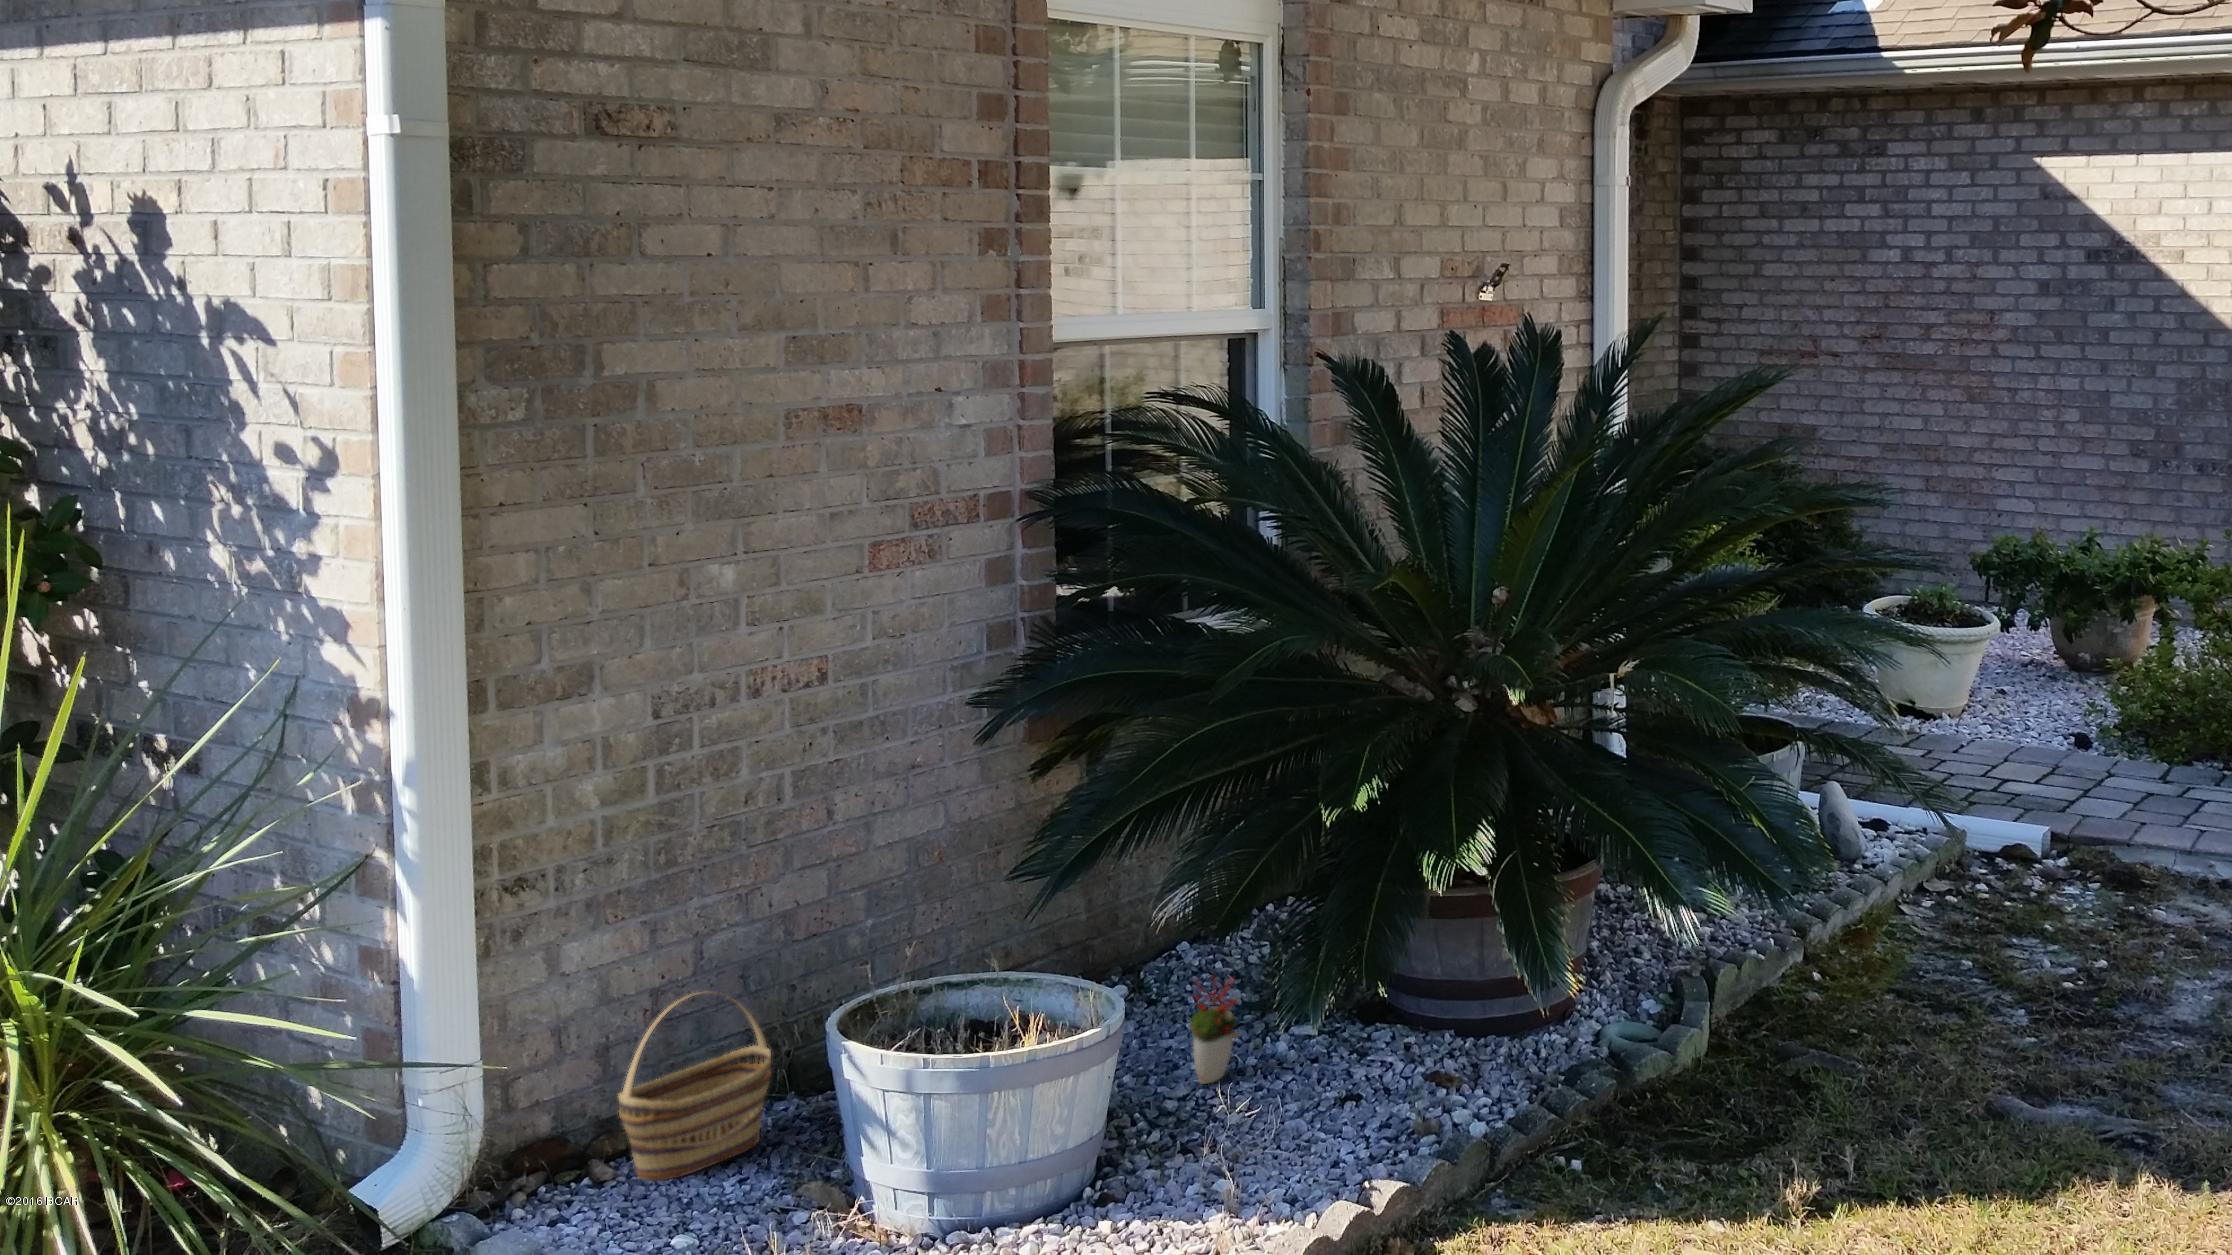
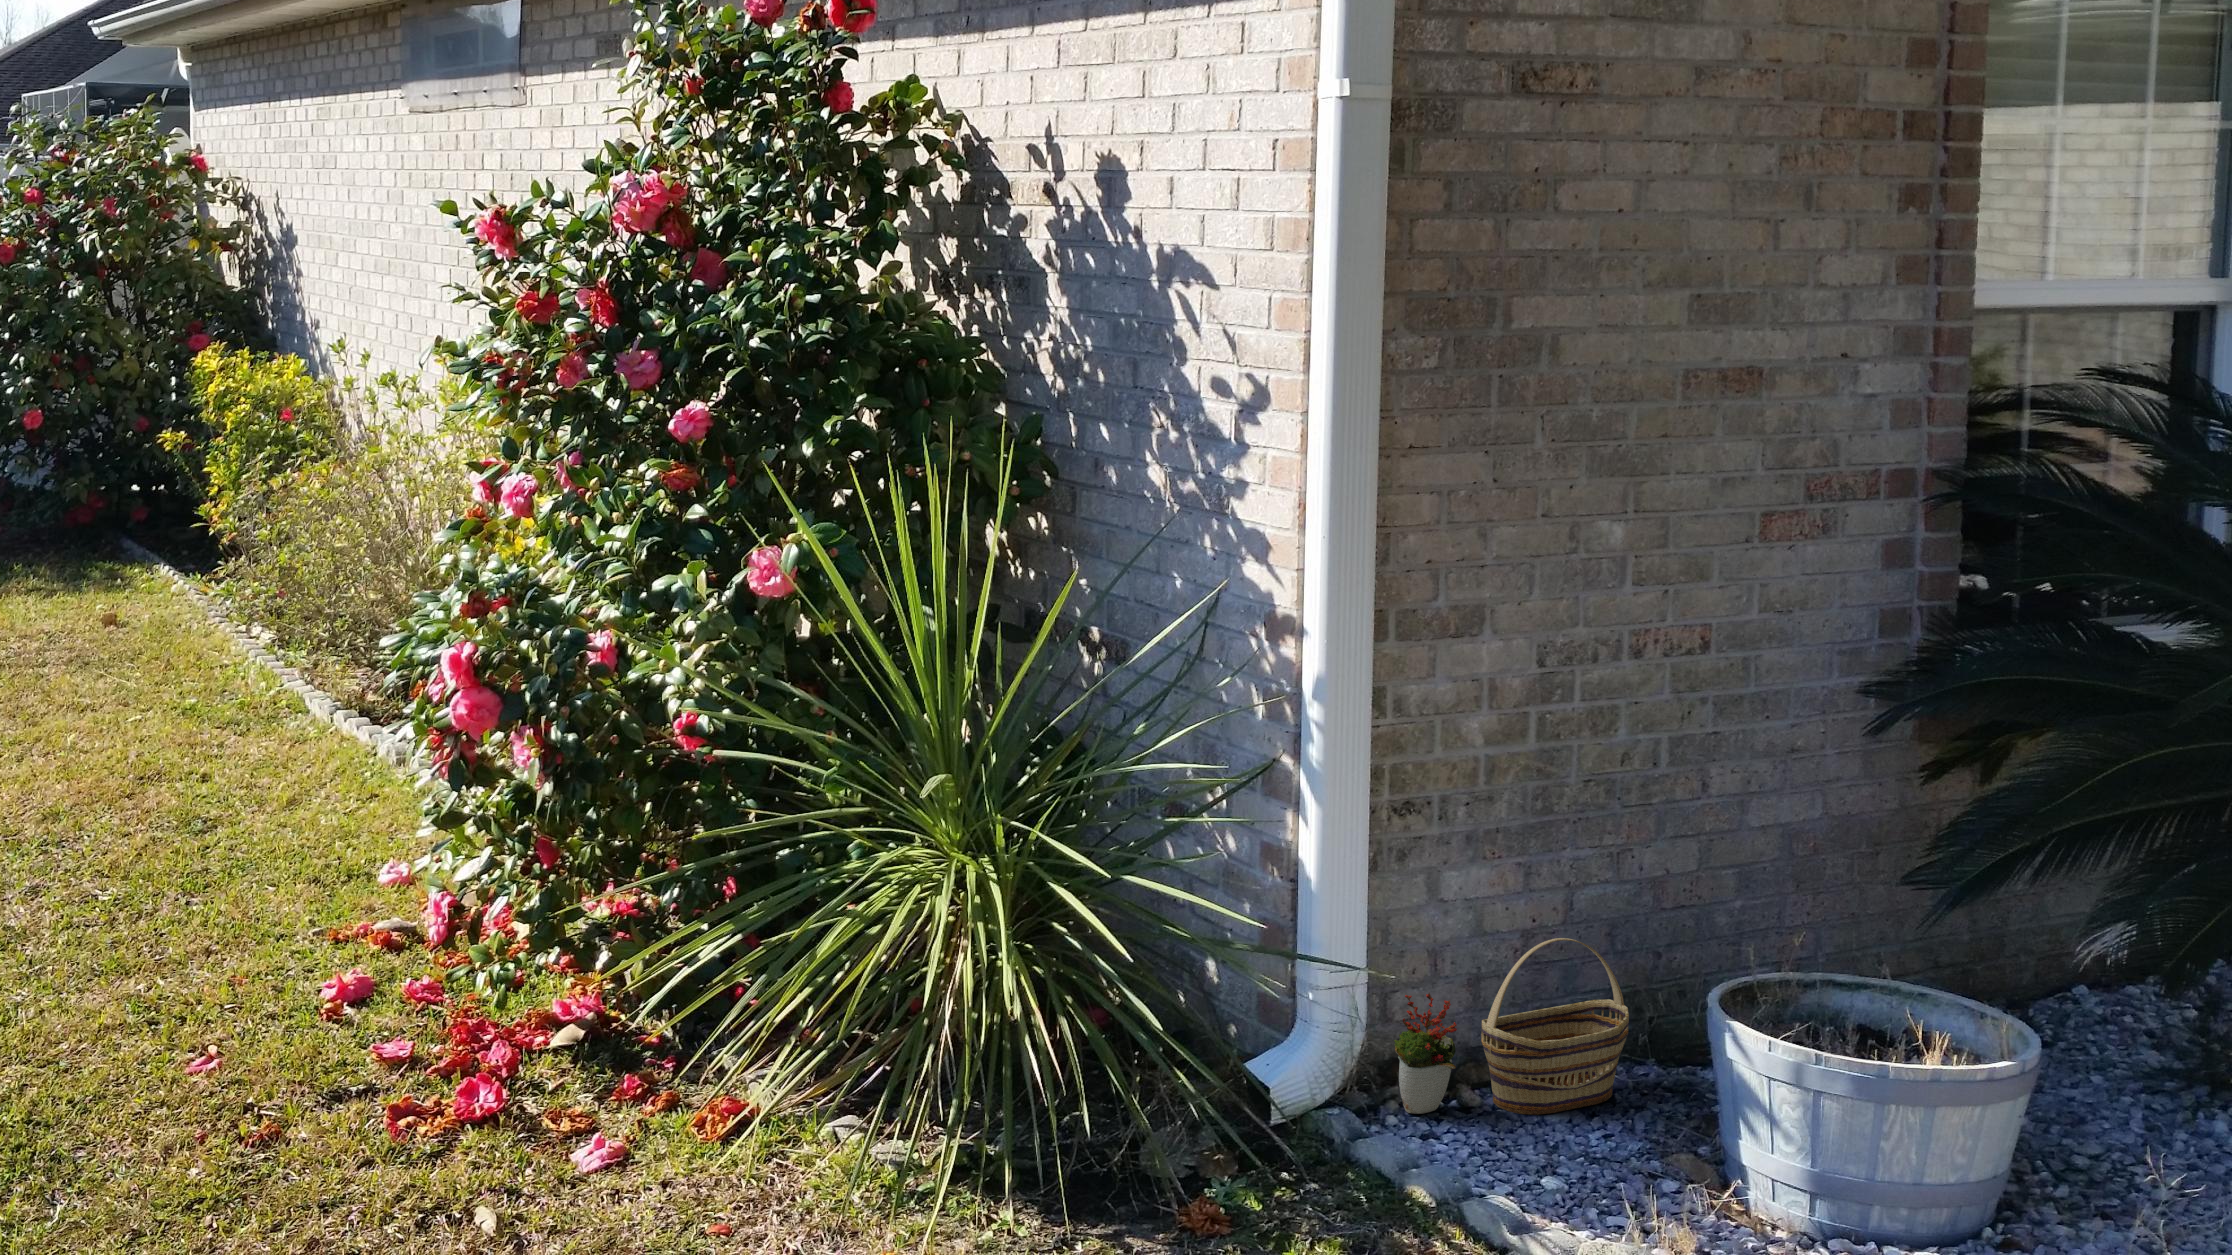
decorative plant: present [1189,976,1239,1084] -> present [1394,993,1457,1114]

